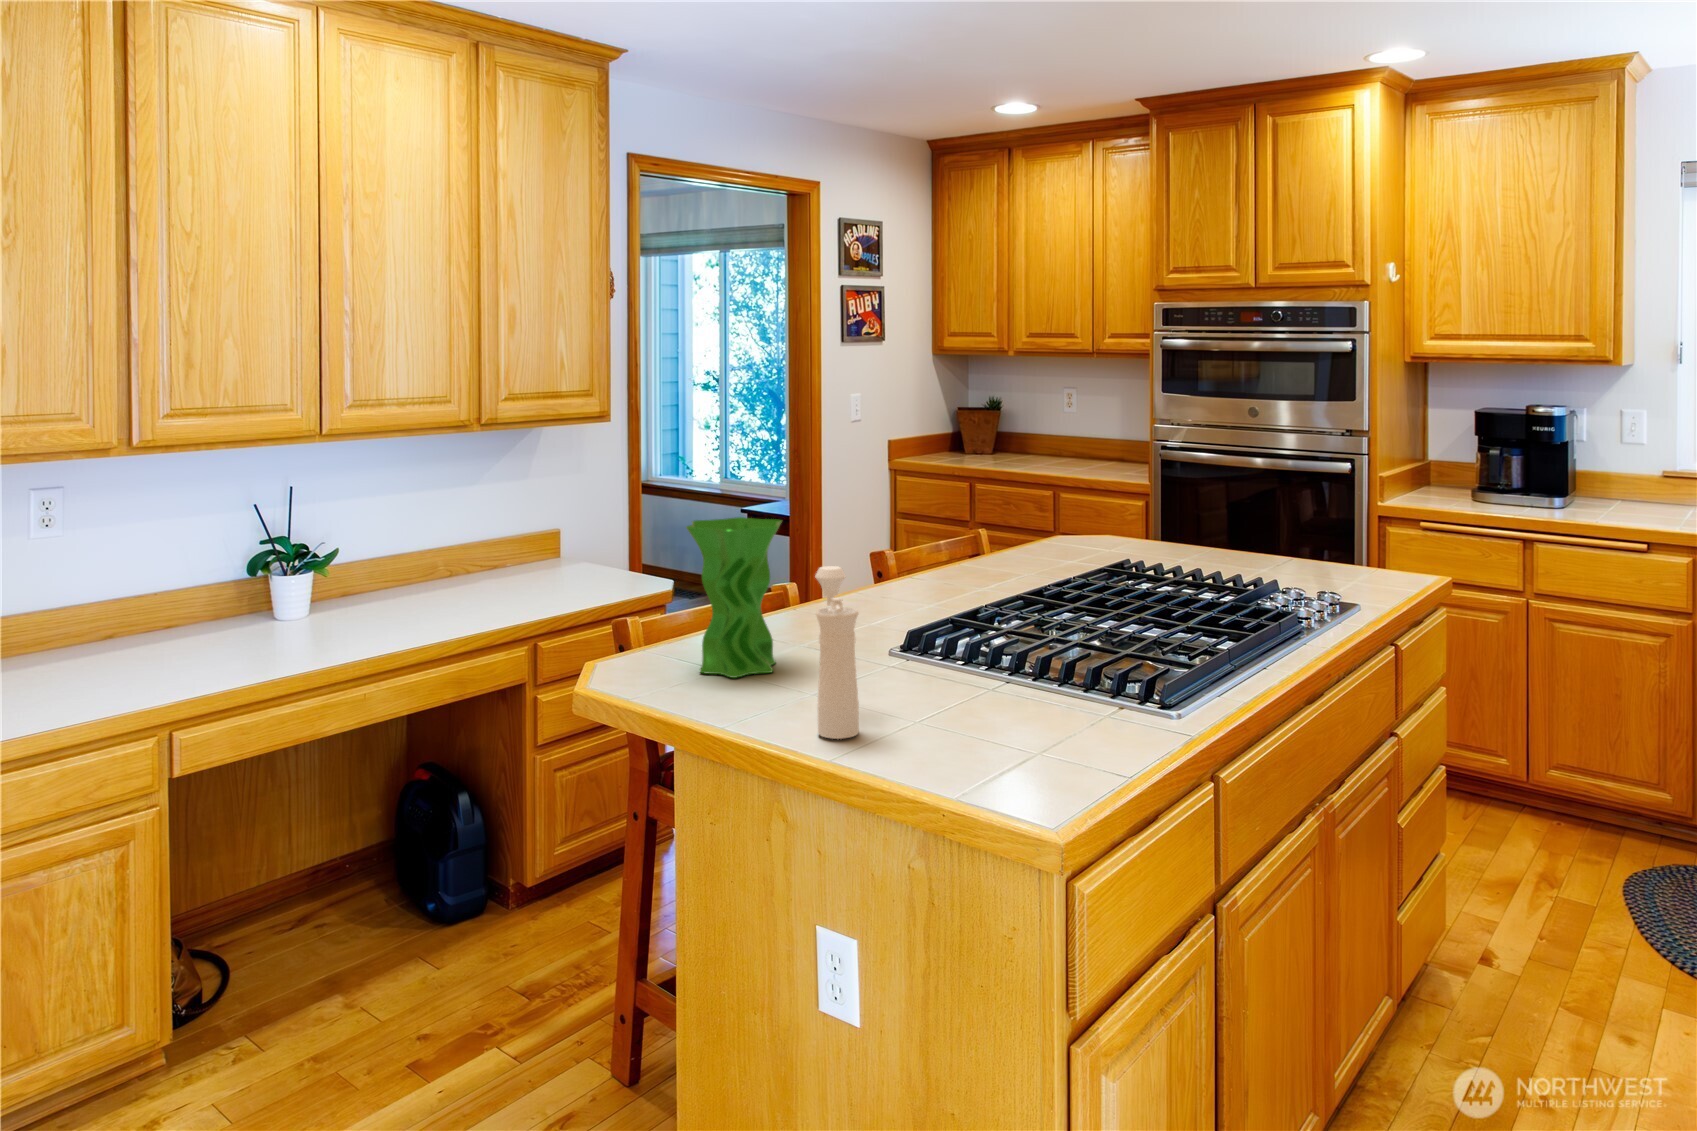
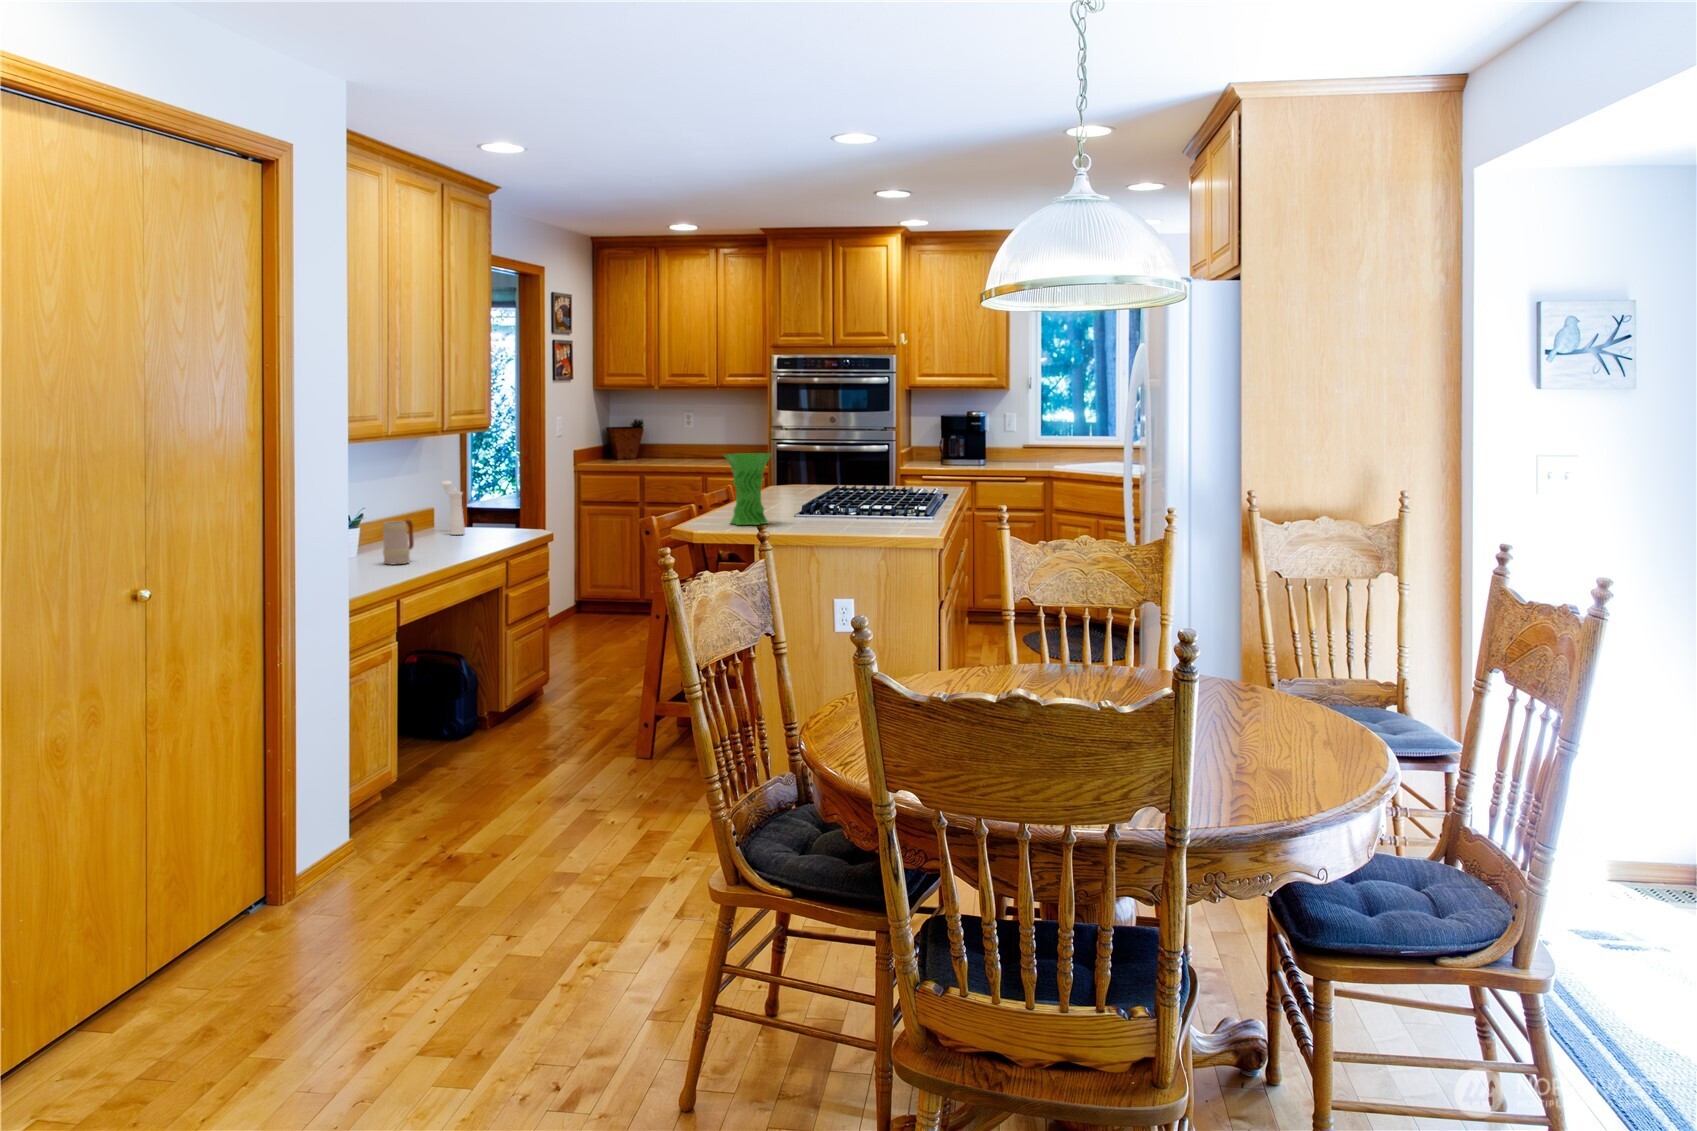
pepper mill: present [815,566,859,739] -> present [442,481,465,535]
mug: none [226,593,288,668] -> present [383,520,414,564]

